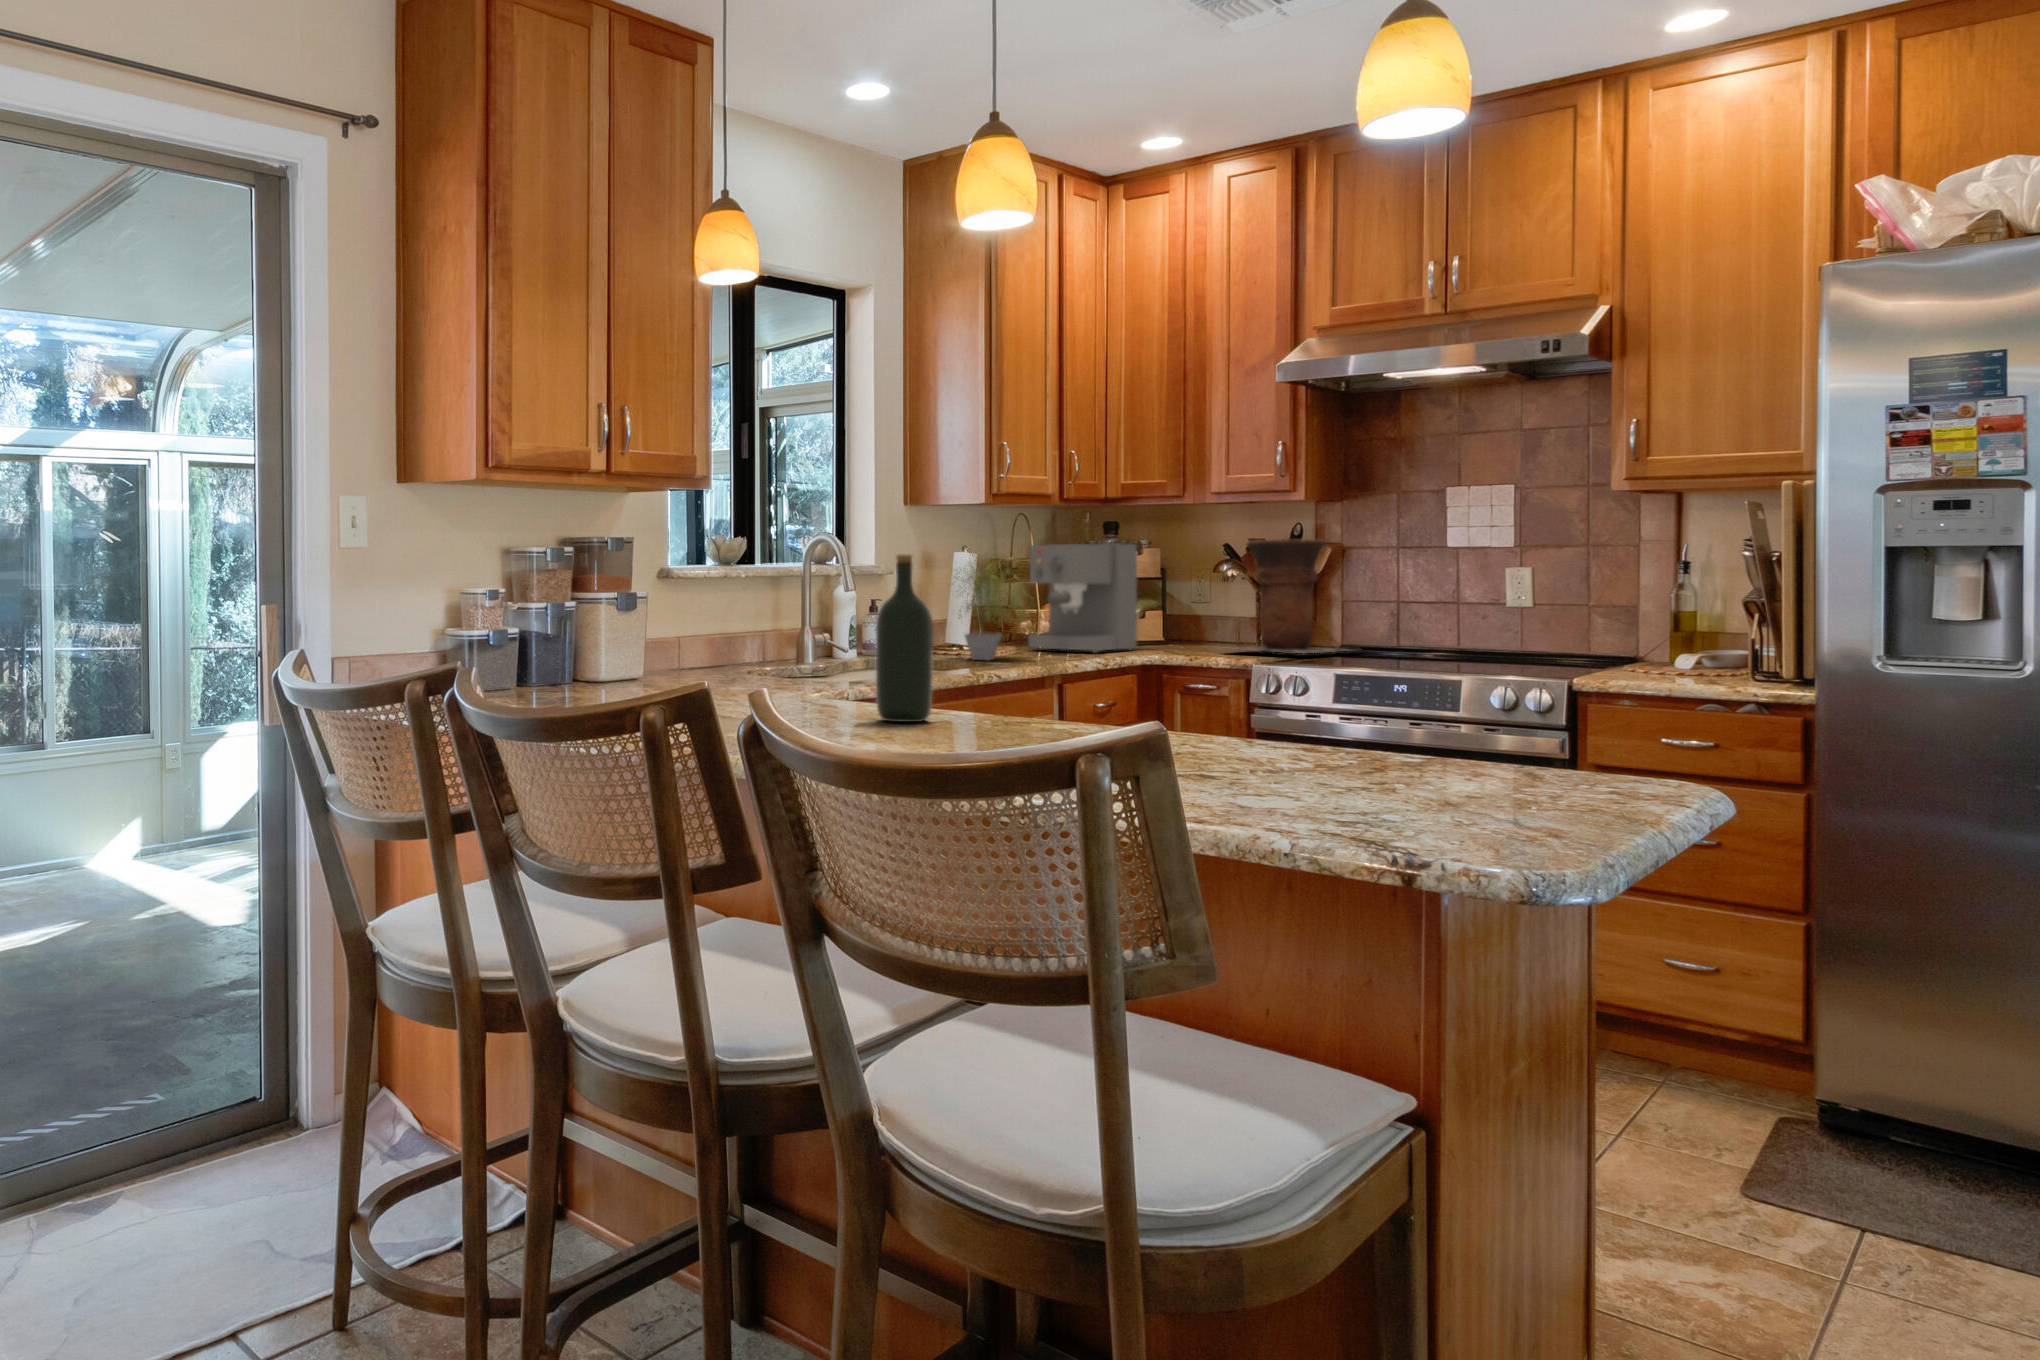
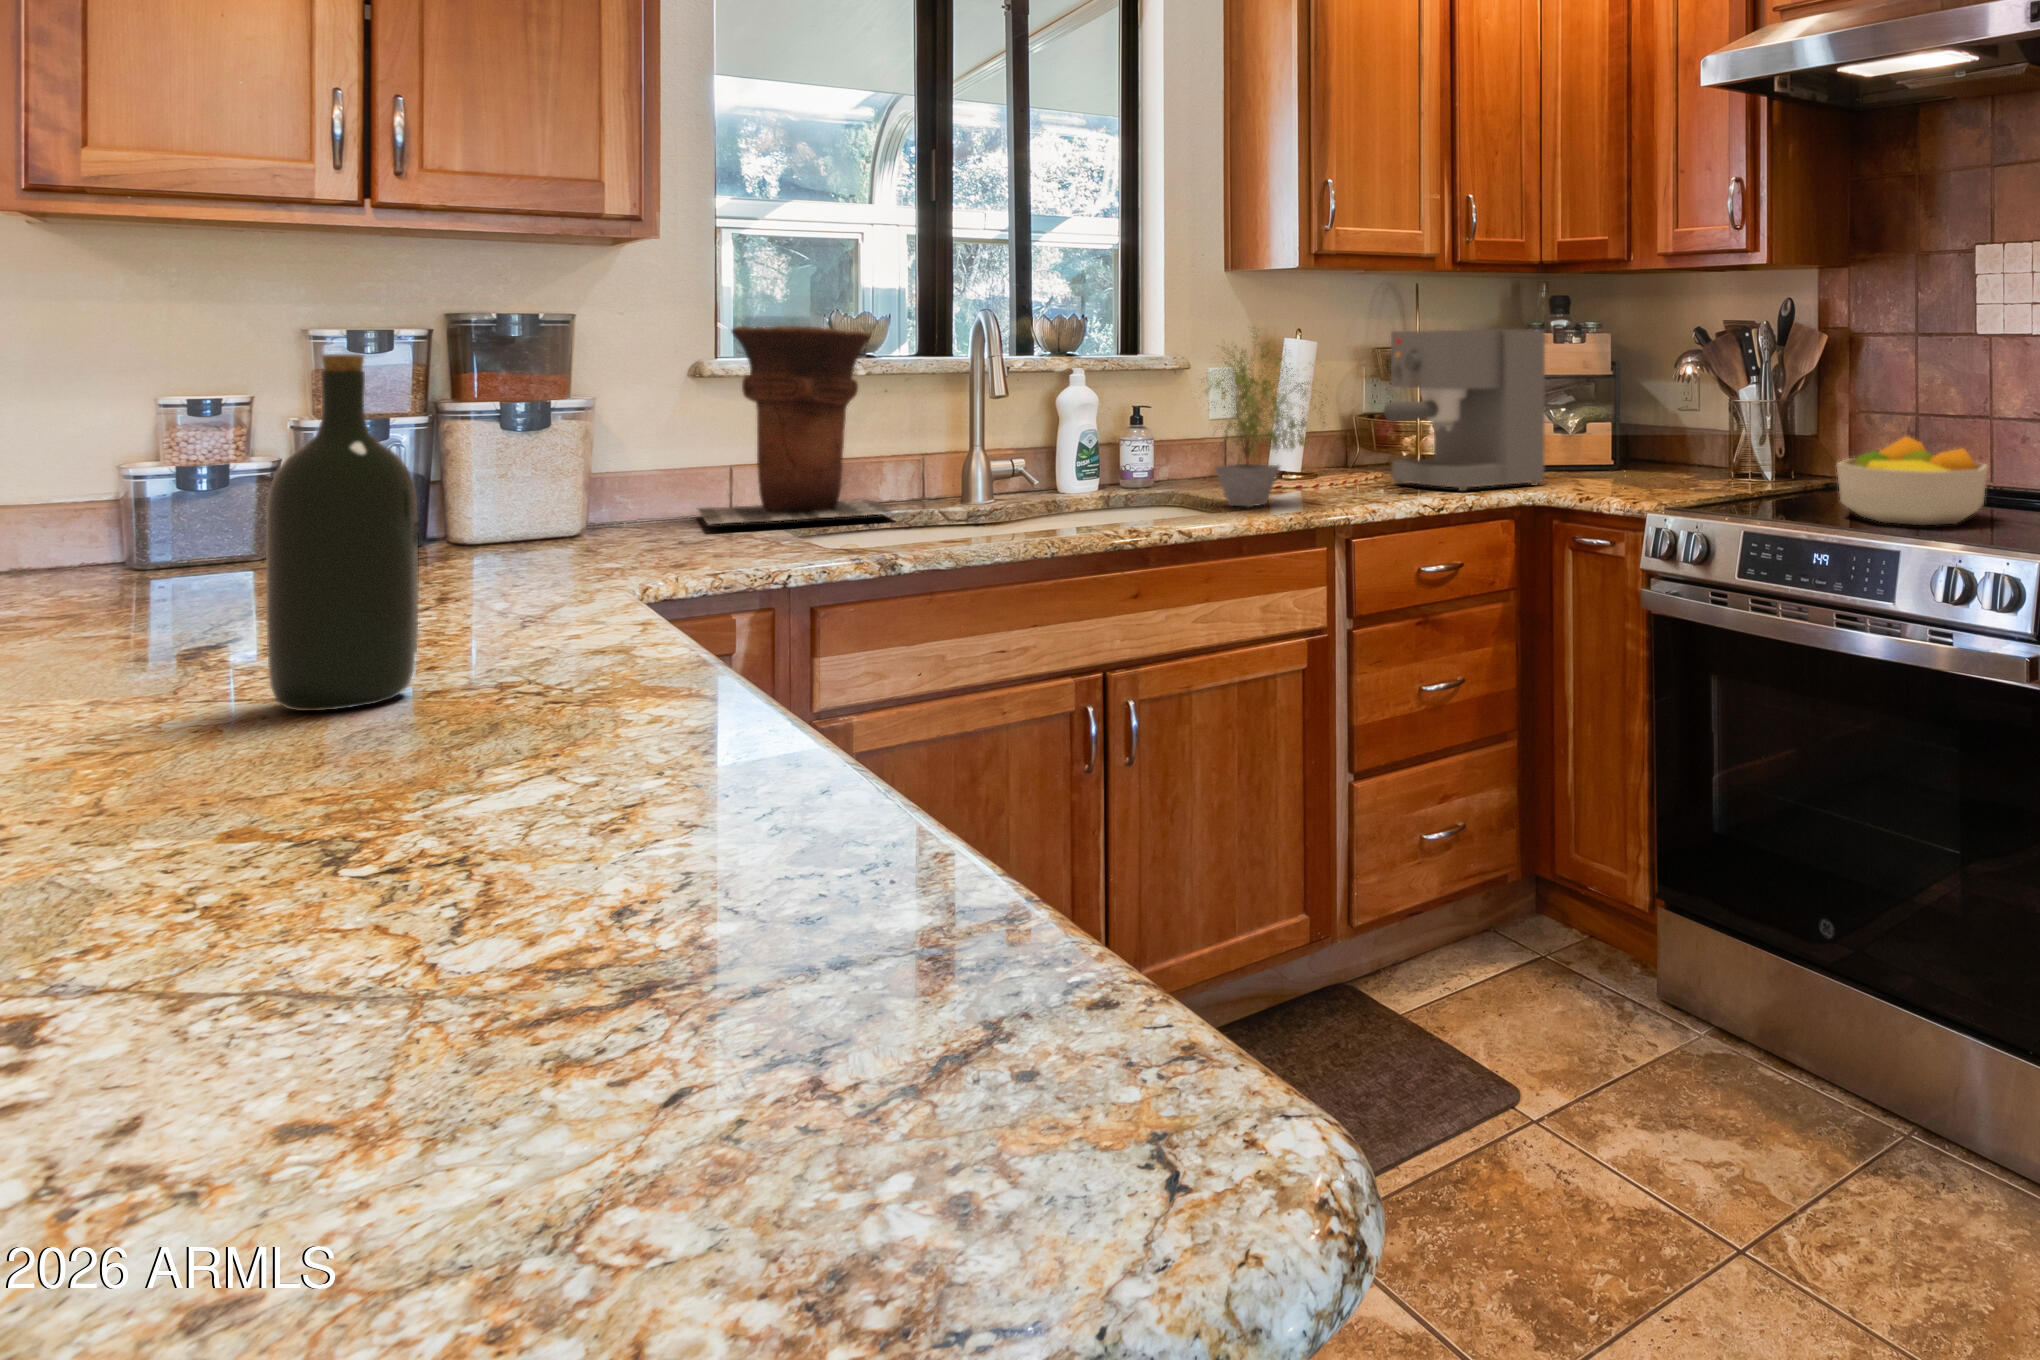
vase: present [1240,539,1343,653] -> present [698,326,893,524]
fruit bowl: none [1391,612,1500,665] -> present [1837,437,1988,525]

